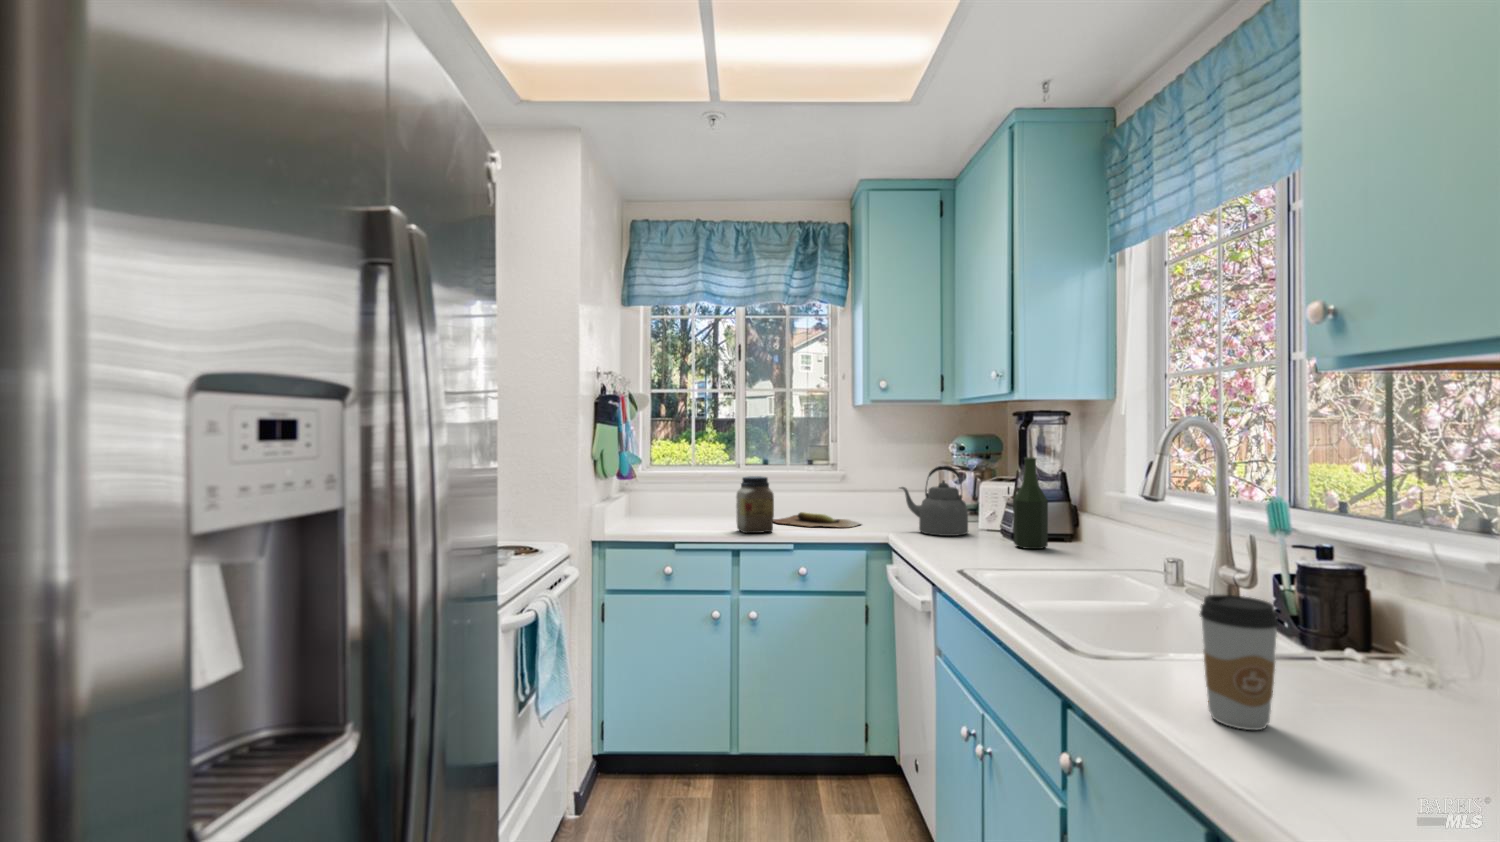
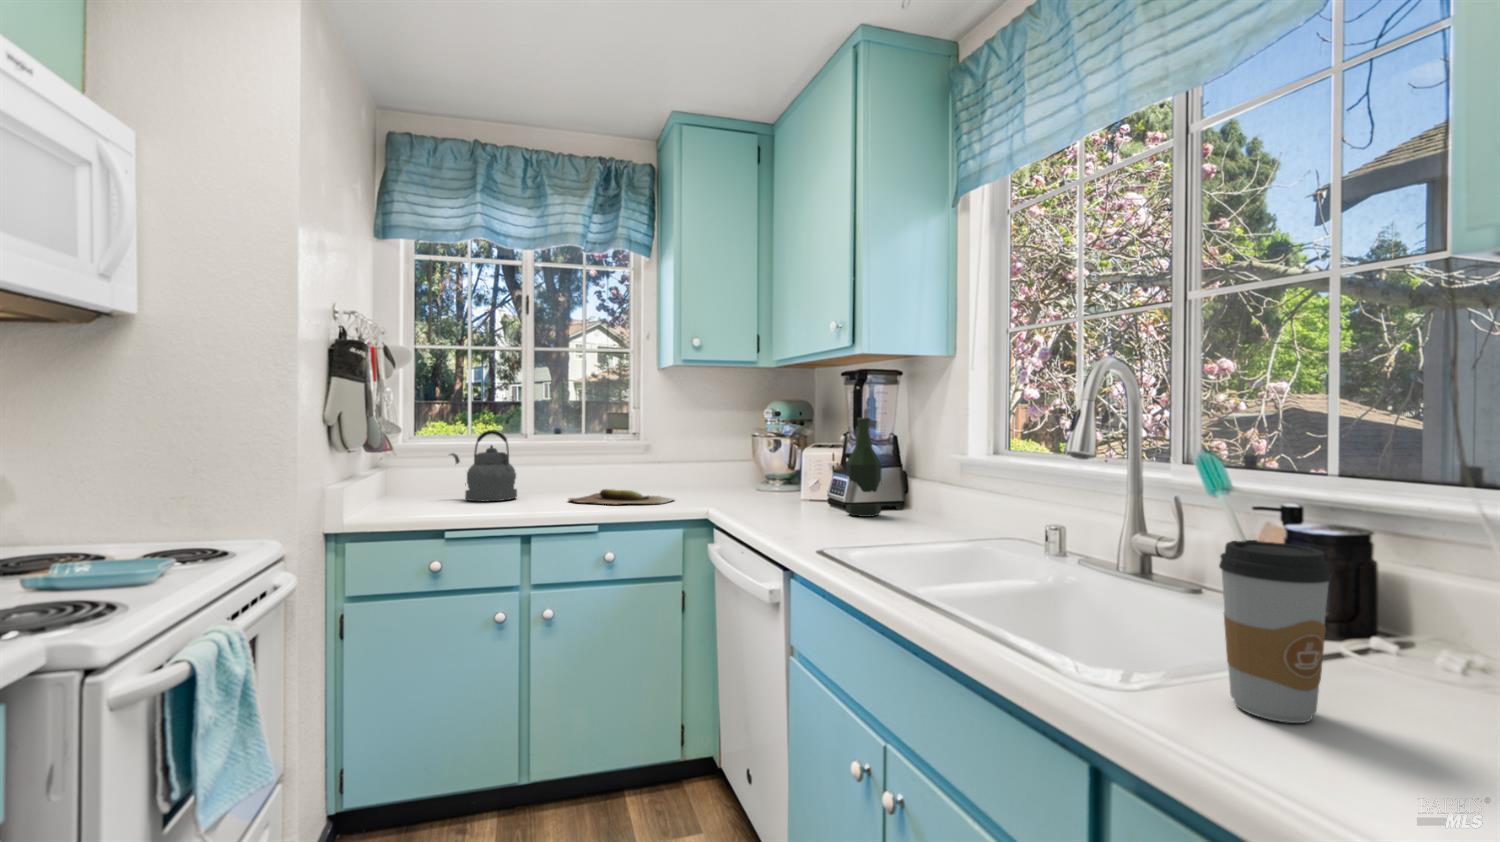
kettle: present [899,466,968,536] -> present [450,430,517,501]
jar: present [736,476,774,533] -> none [526,445,574,515]

